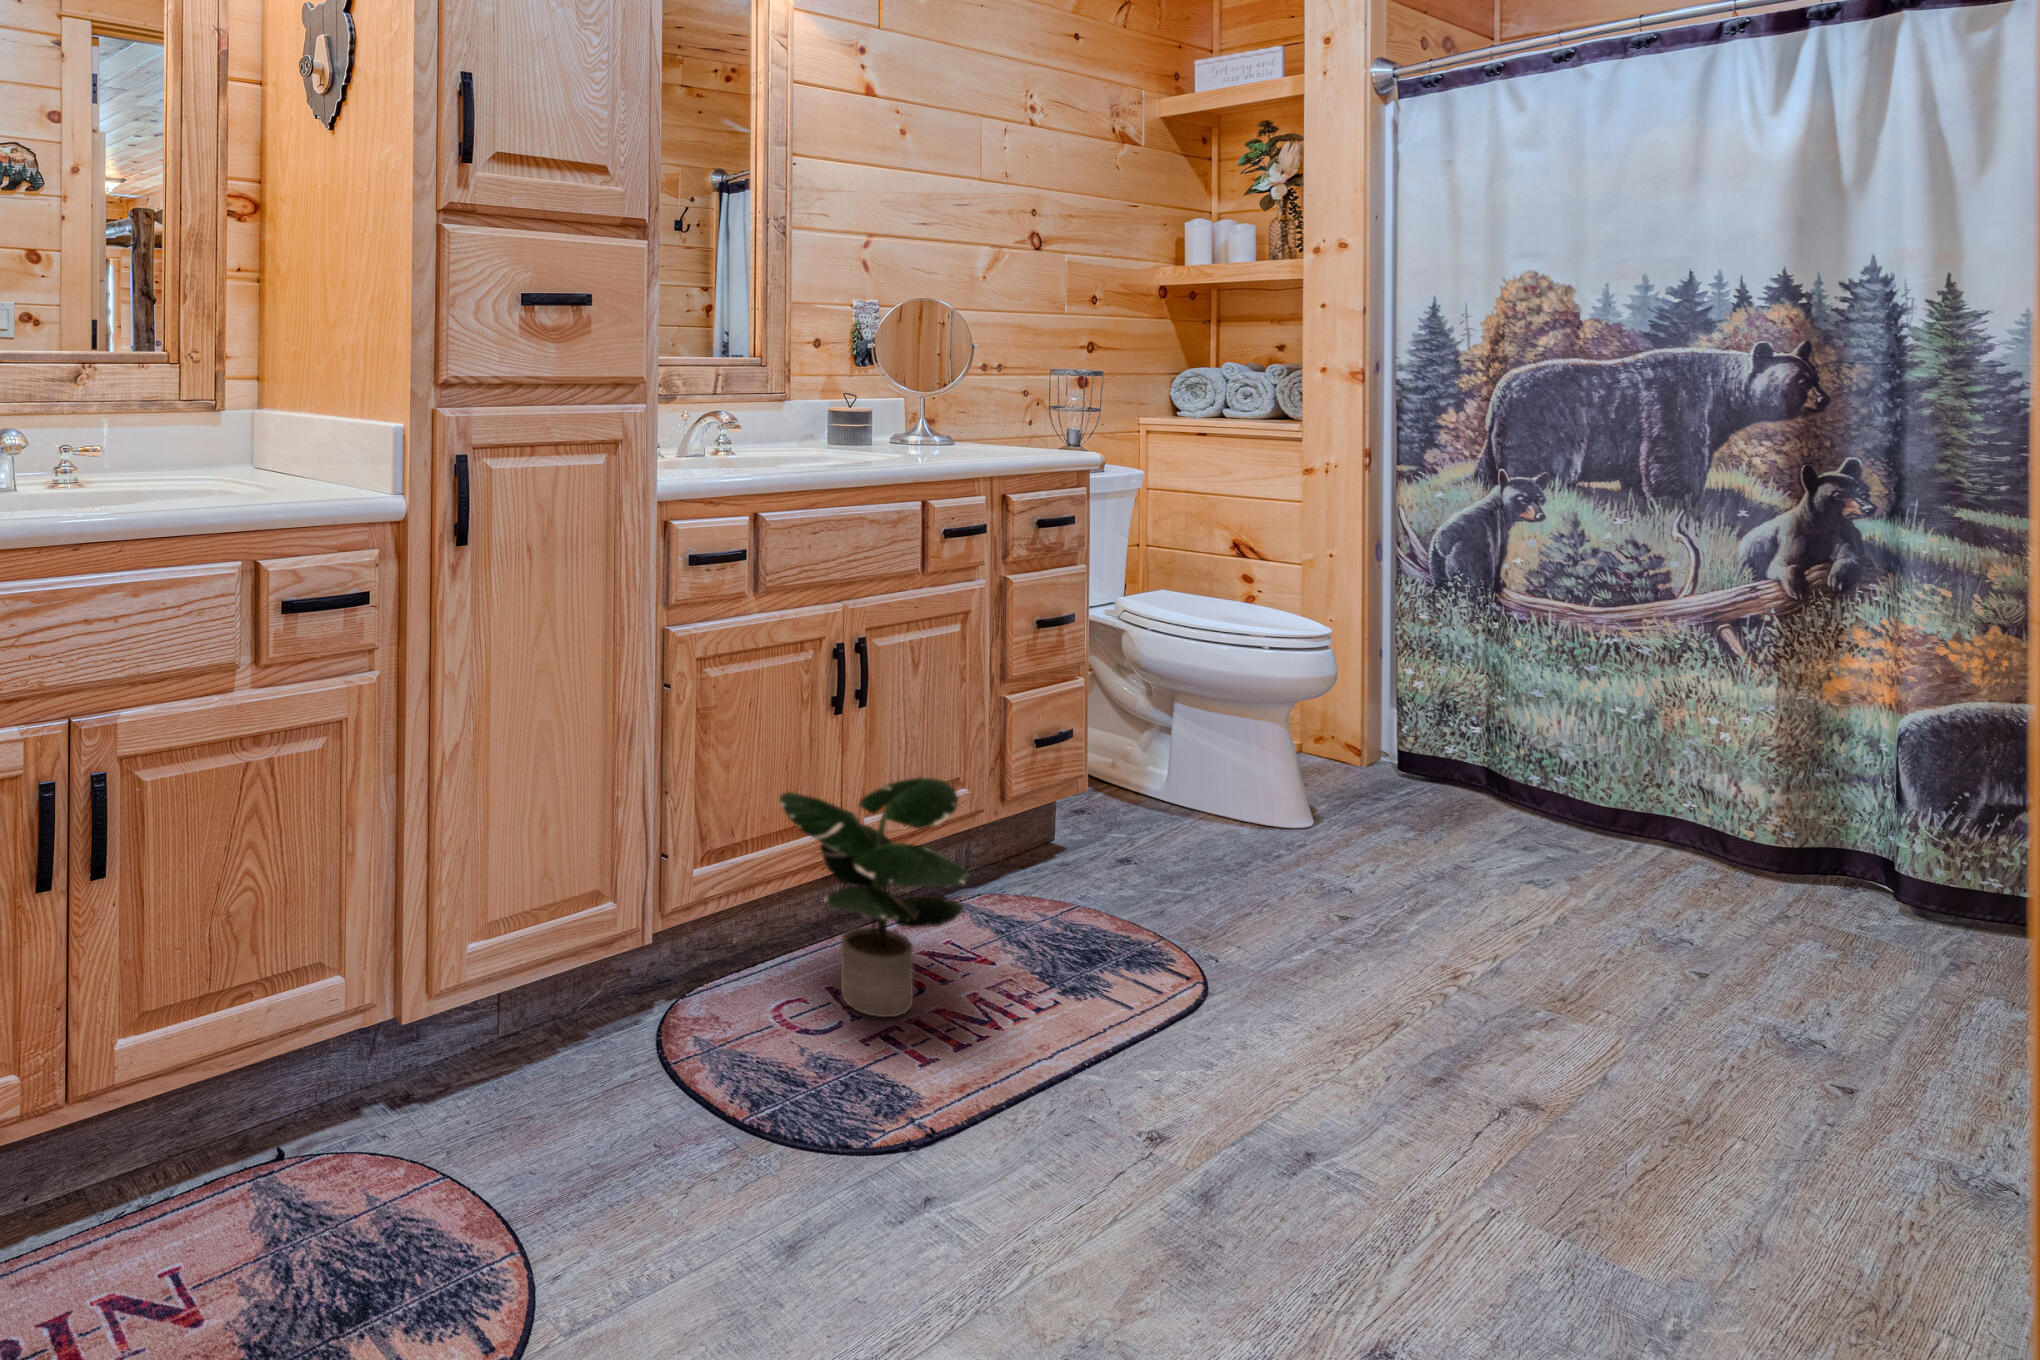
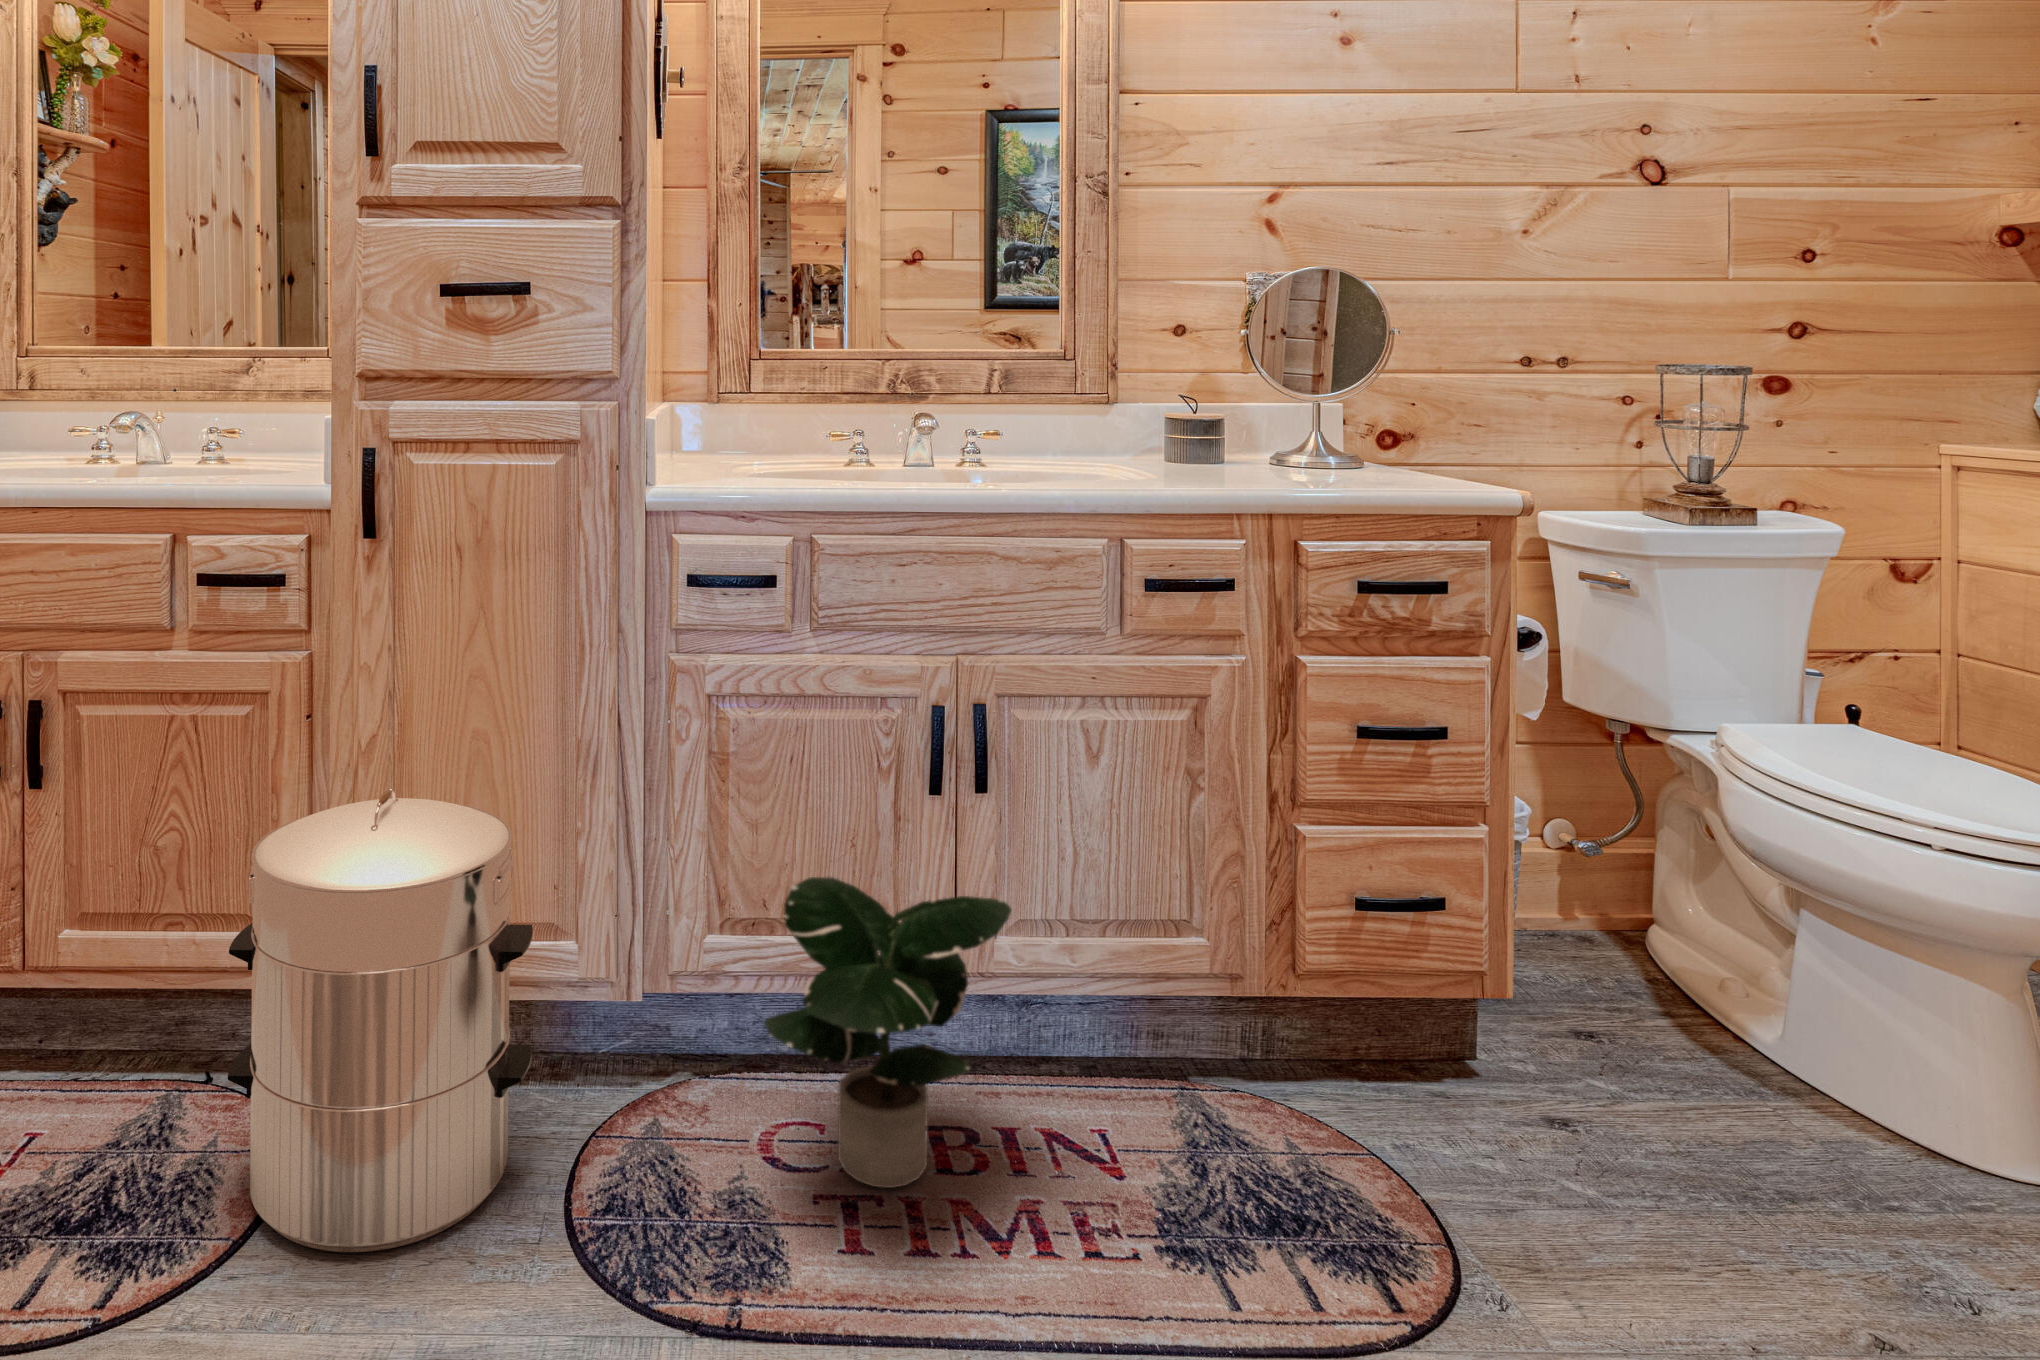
waste bin: none [441,781,698,1231] -> present [228,788,533,1252]

